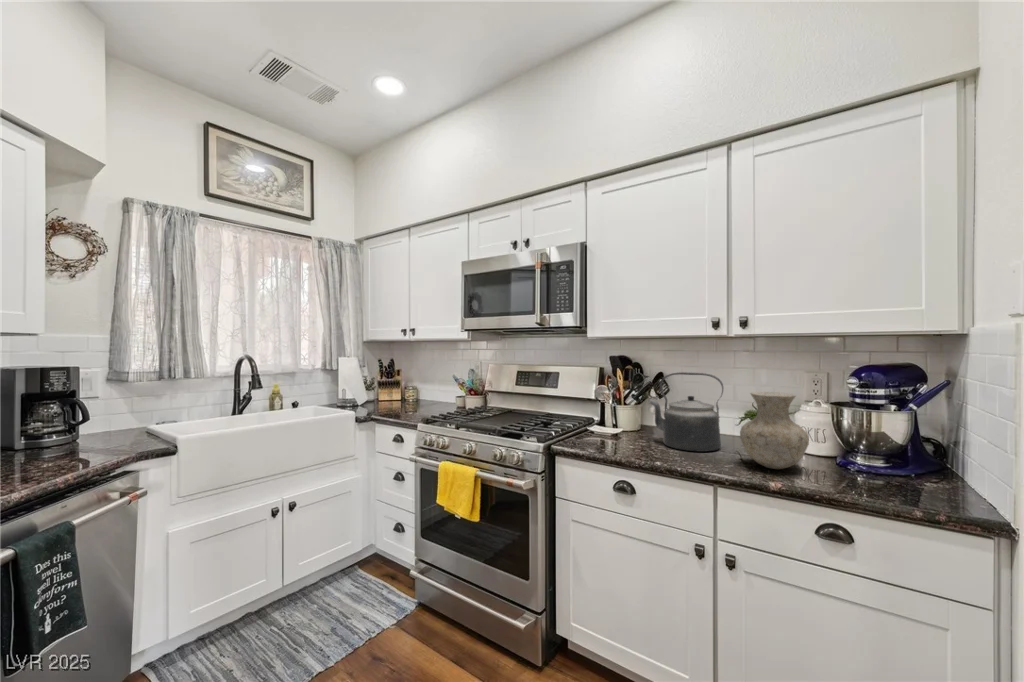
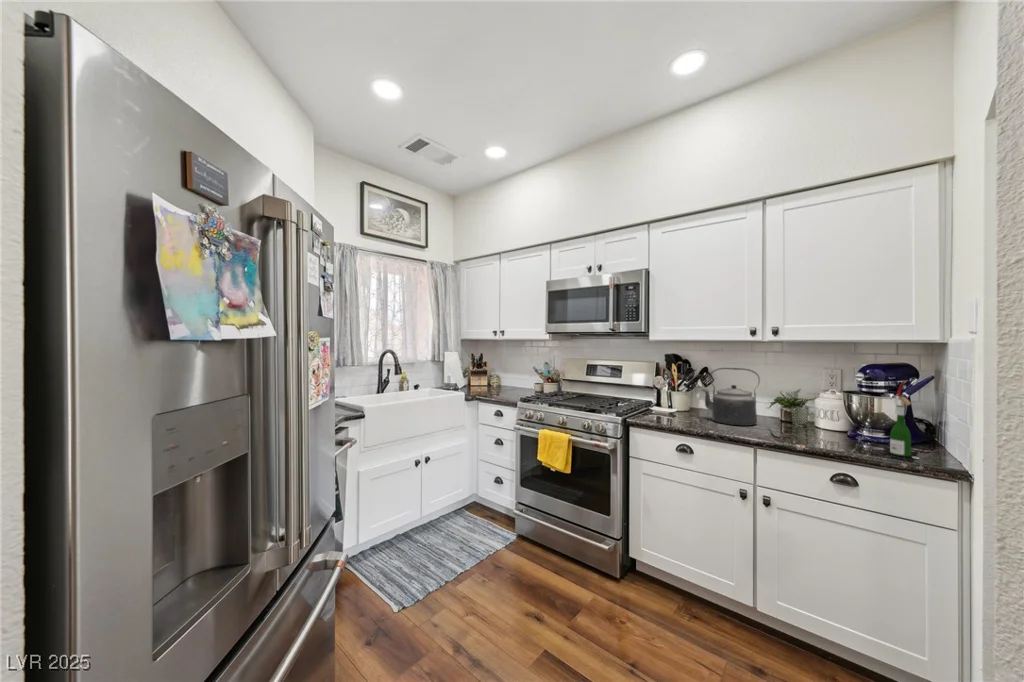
wine bottle: none [896,388,938,503] -> present [890,381,919,459]
vase: present [740,392,809,469] -> none [774,382,826,438]

